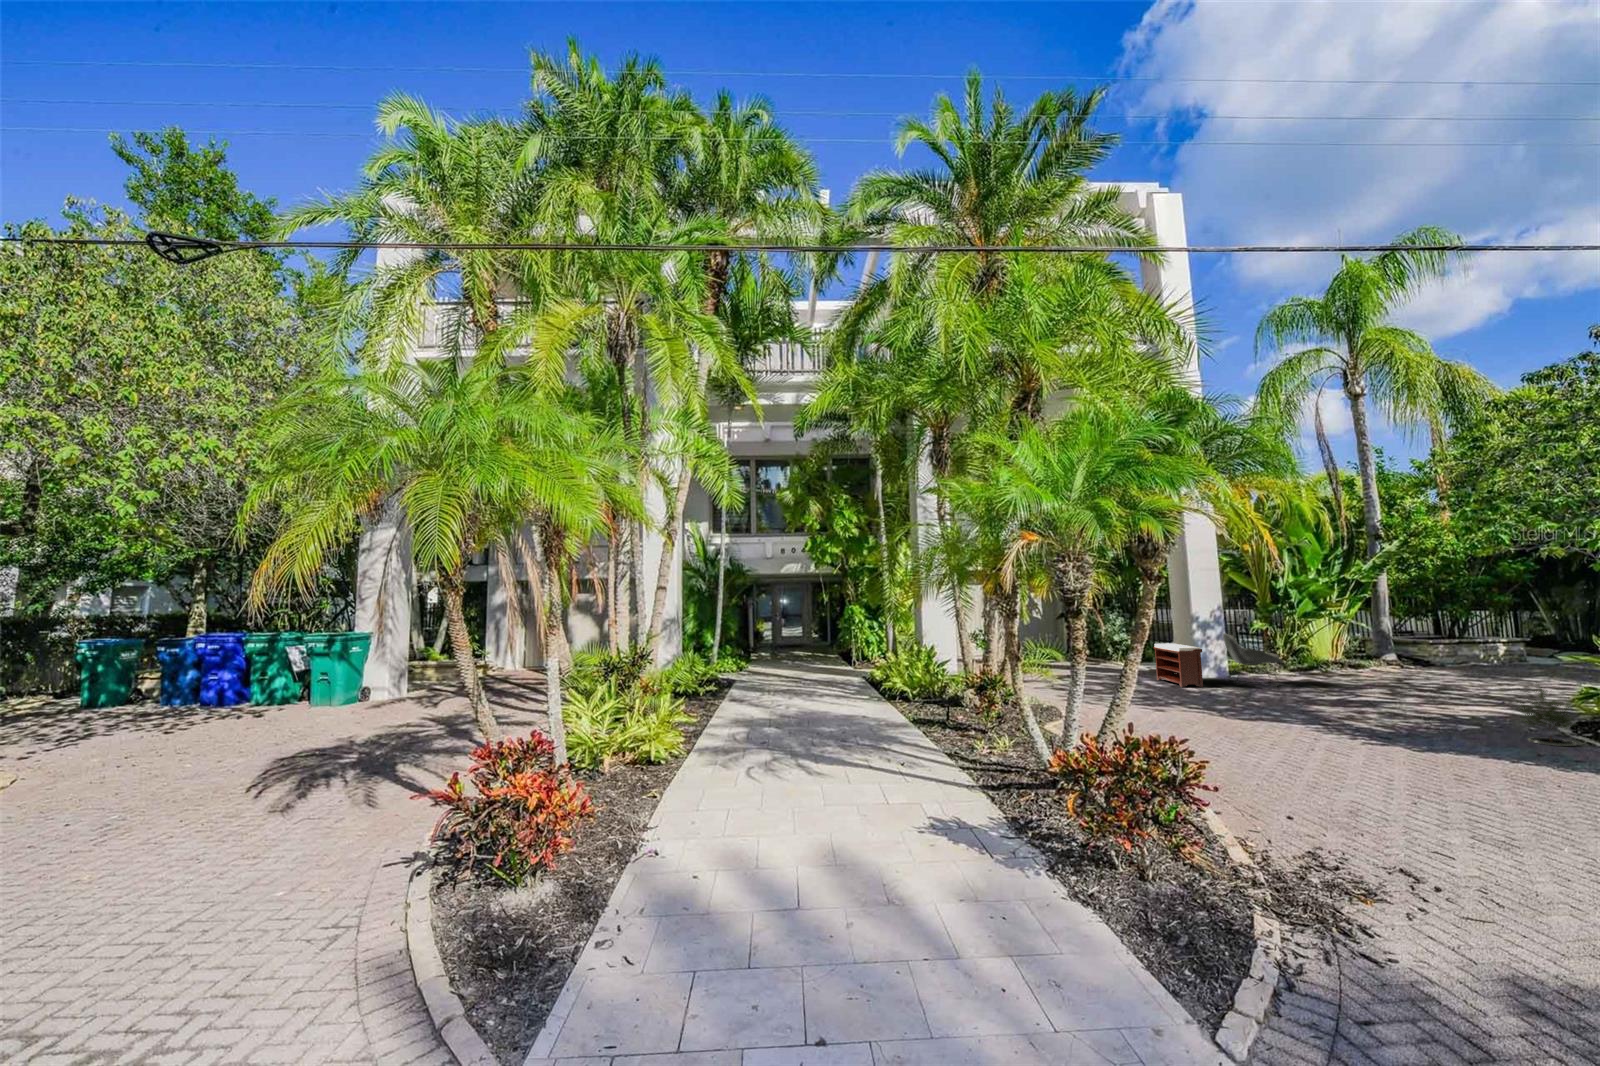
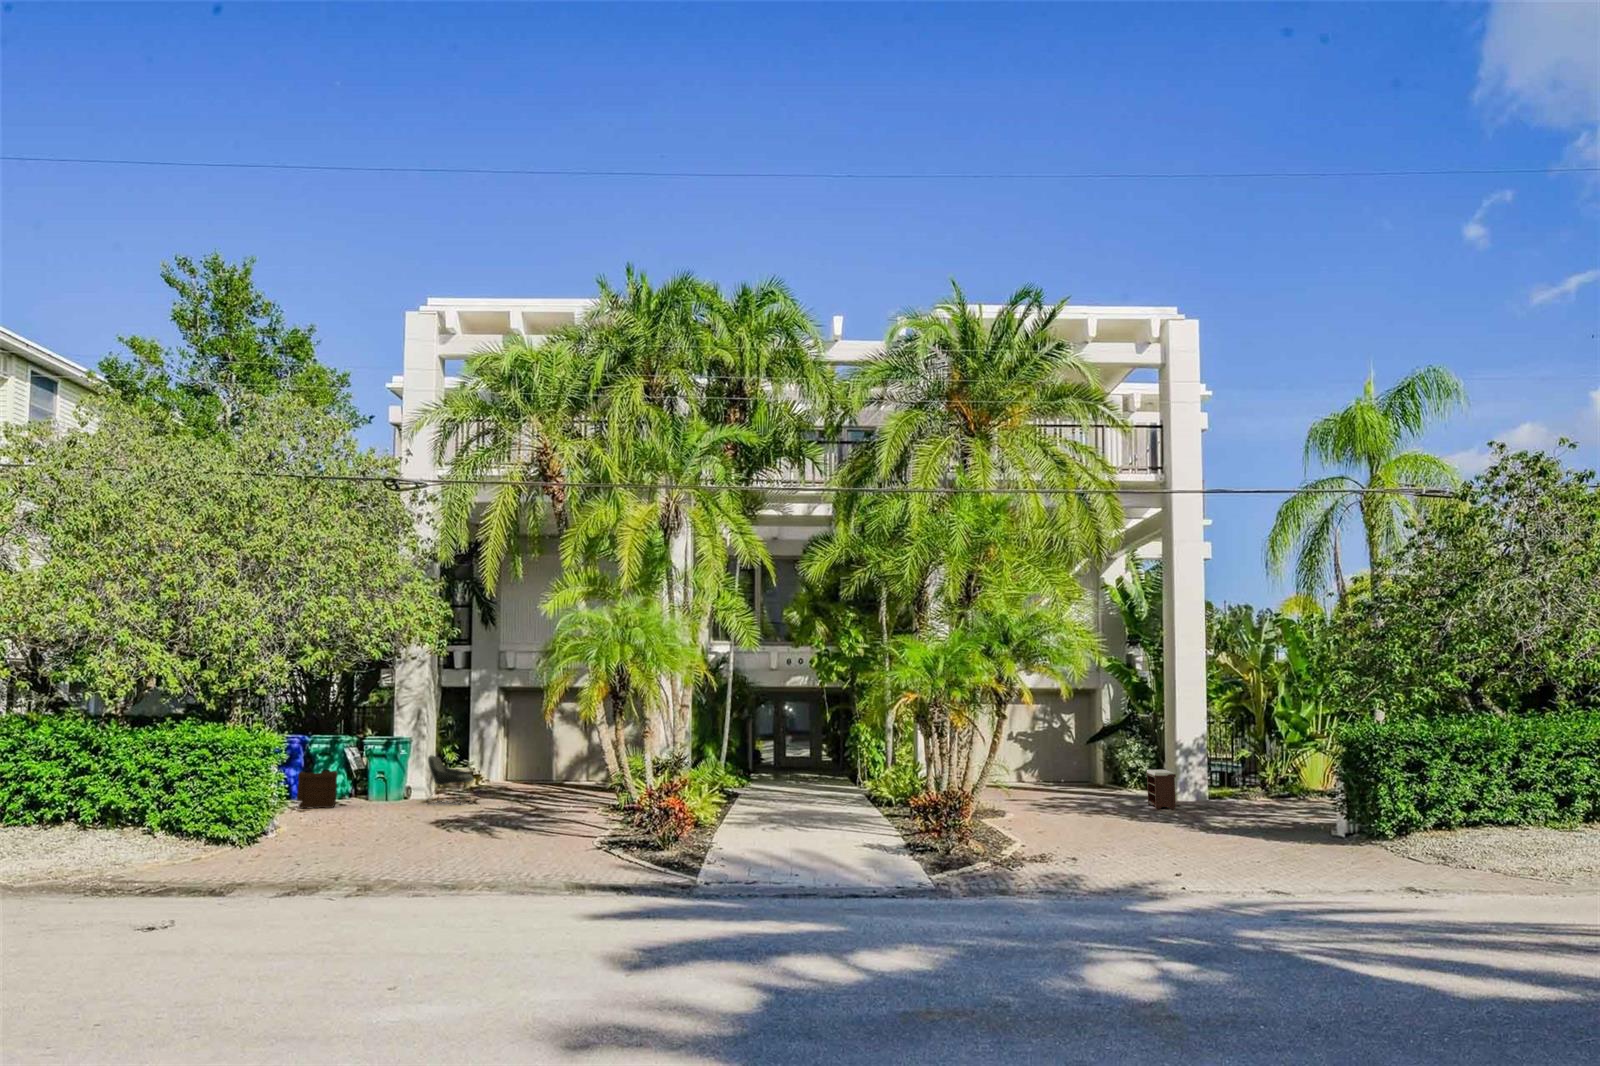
lounge chair: present [1223,633,1282,686] -> present [428,755,474,804]
wooden crate: none [211,672,279,720] -> present [297,771,337,809]
potted tree: present [1517,684,1576,746] -> none [1305,794,1336,838]

